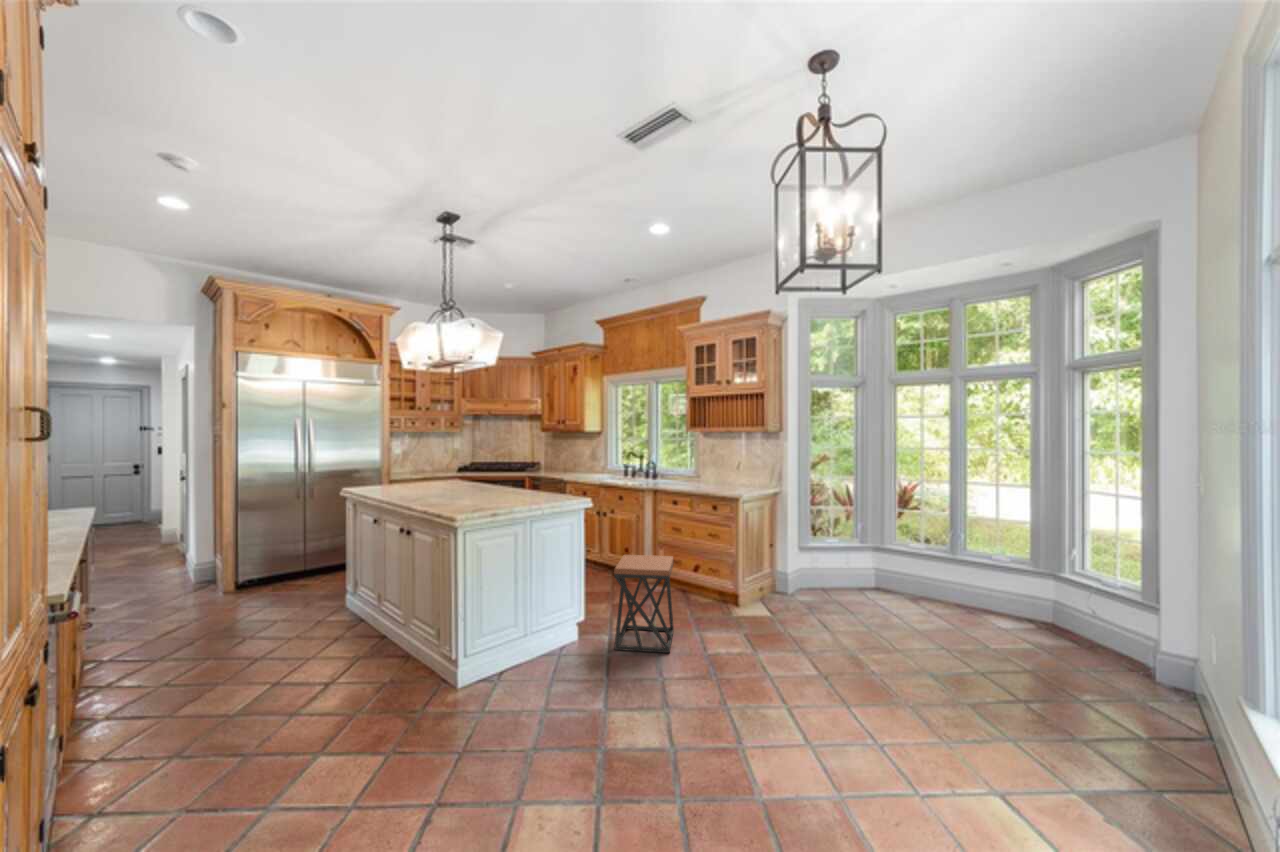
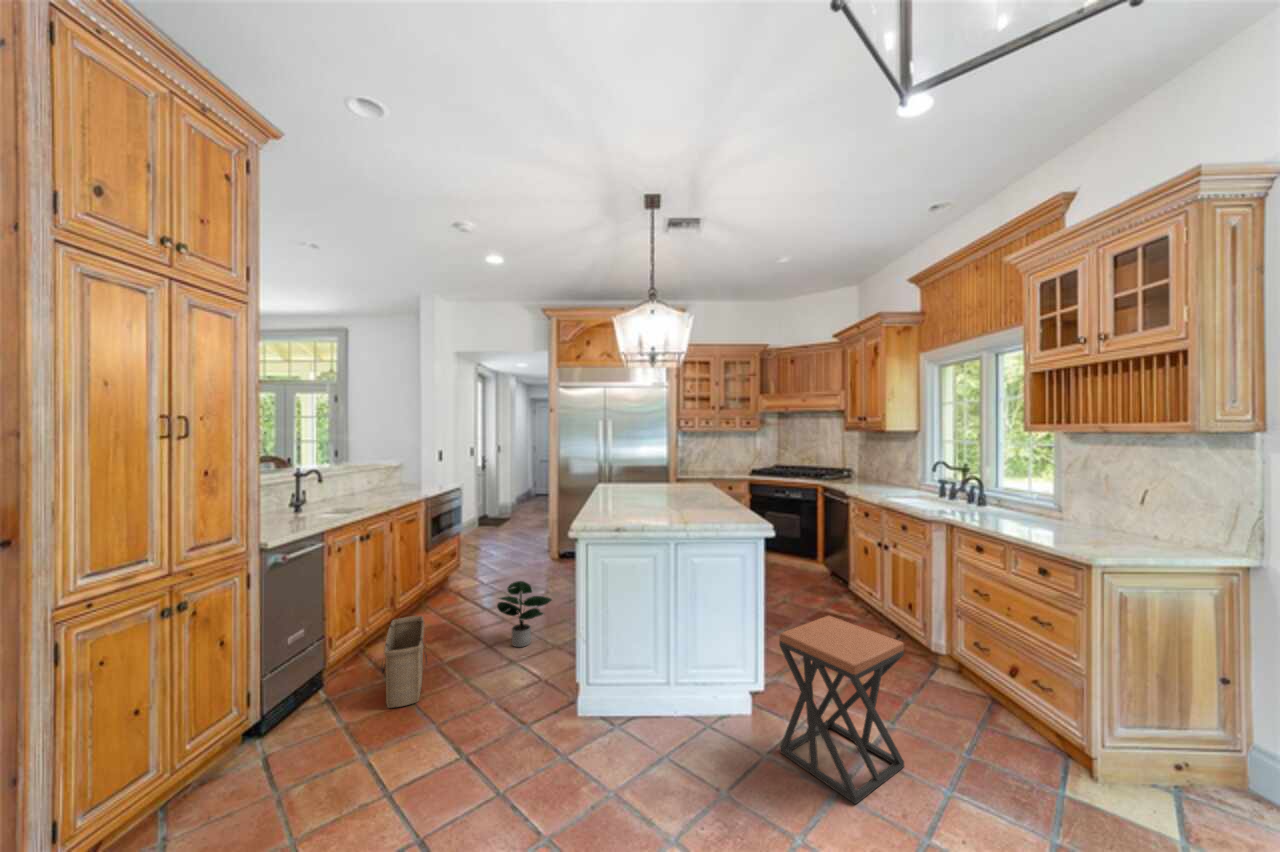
potted plant: none [280,607,353,678] -> present [497,581,552,647]
basket: none [161,672,270,777] -> present [382,616,427,708]

